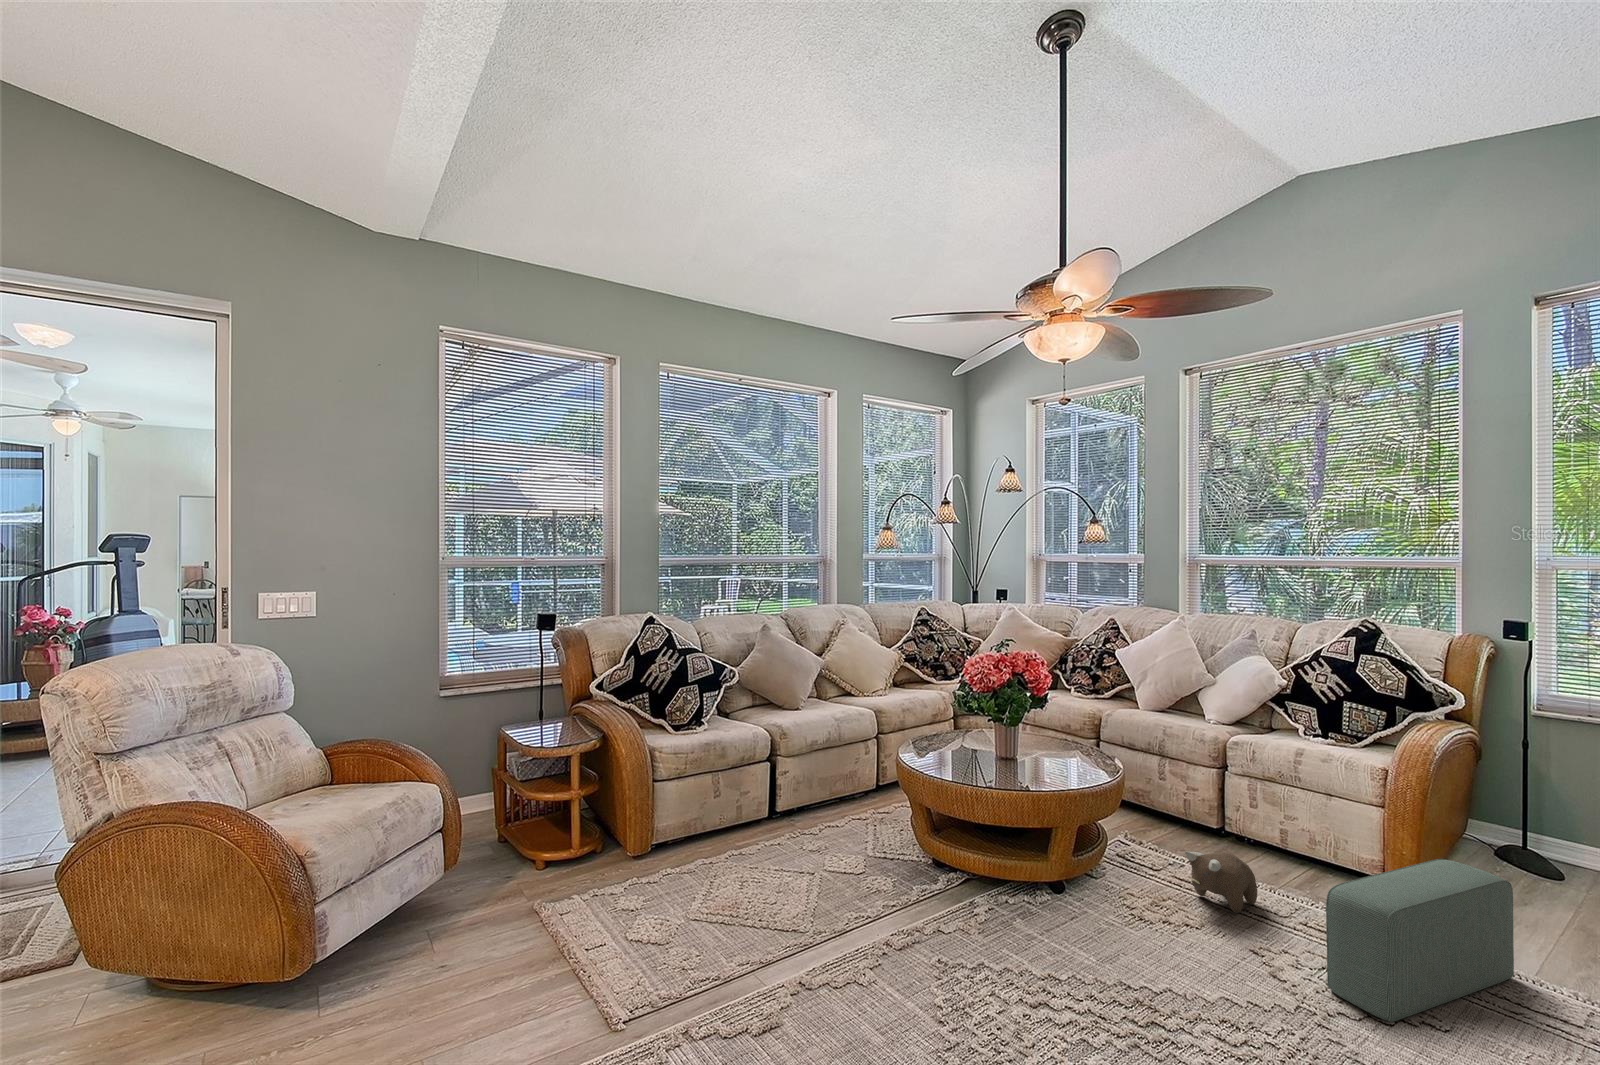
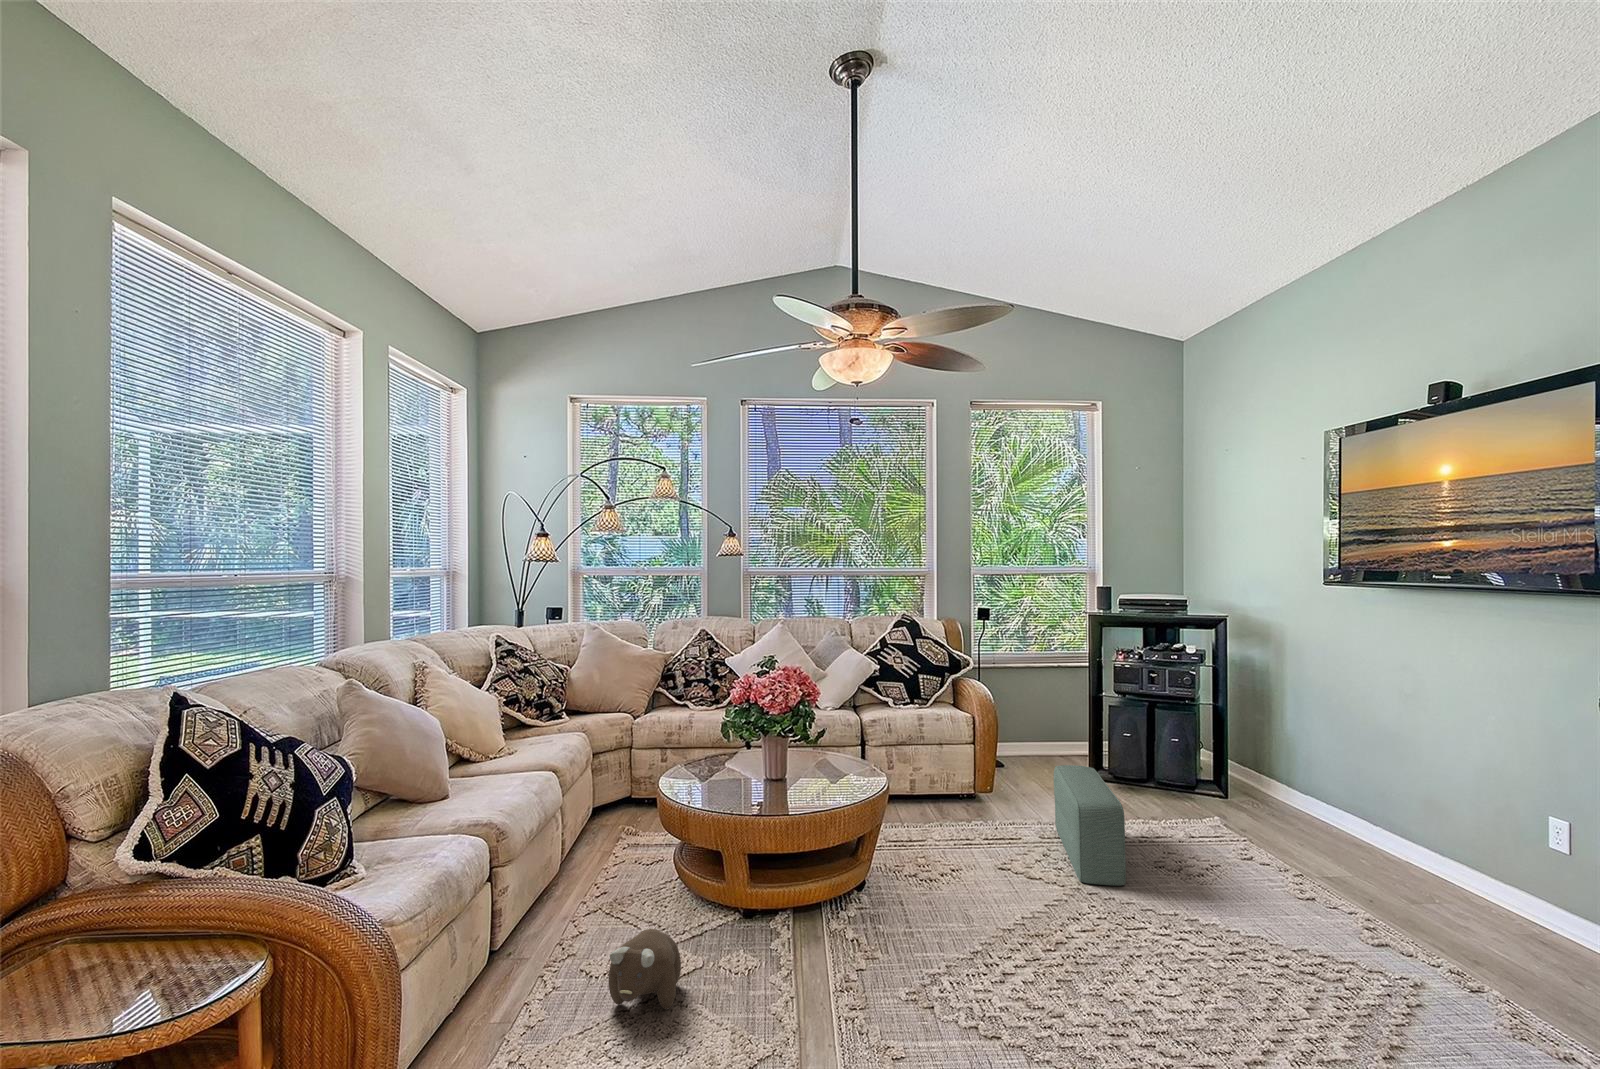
plush toy: present [1185,851,1257,913] -> present [609,929,681,1009]

